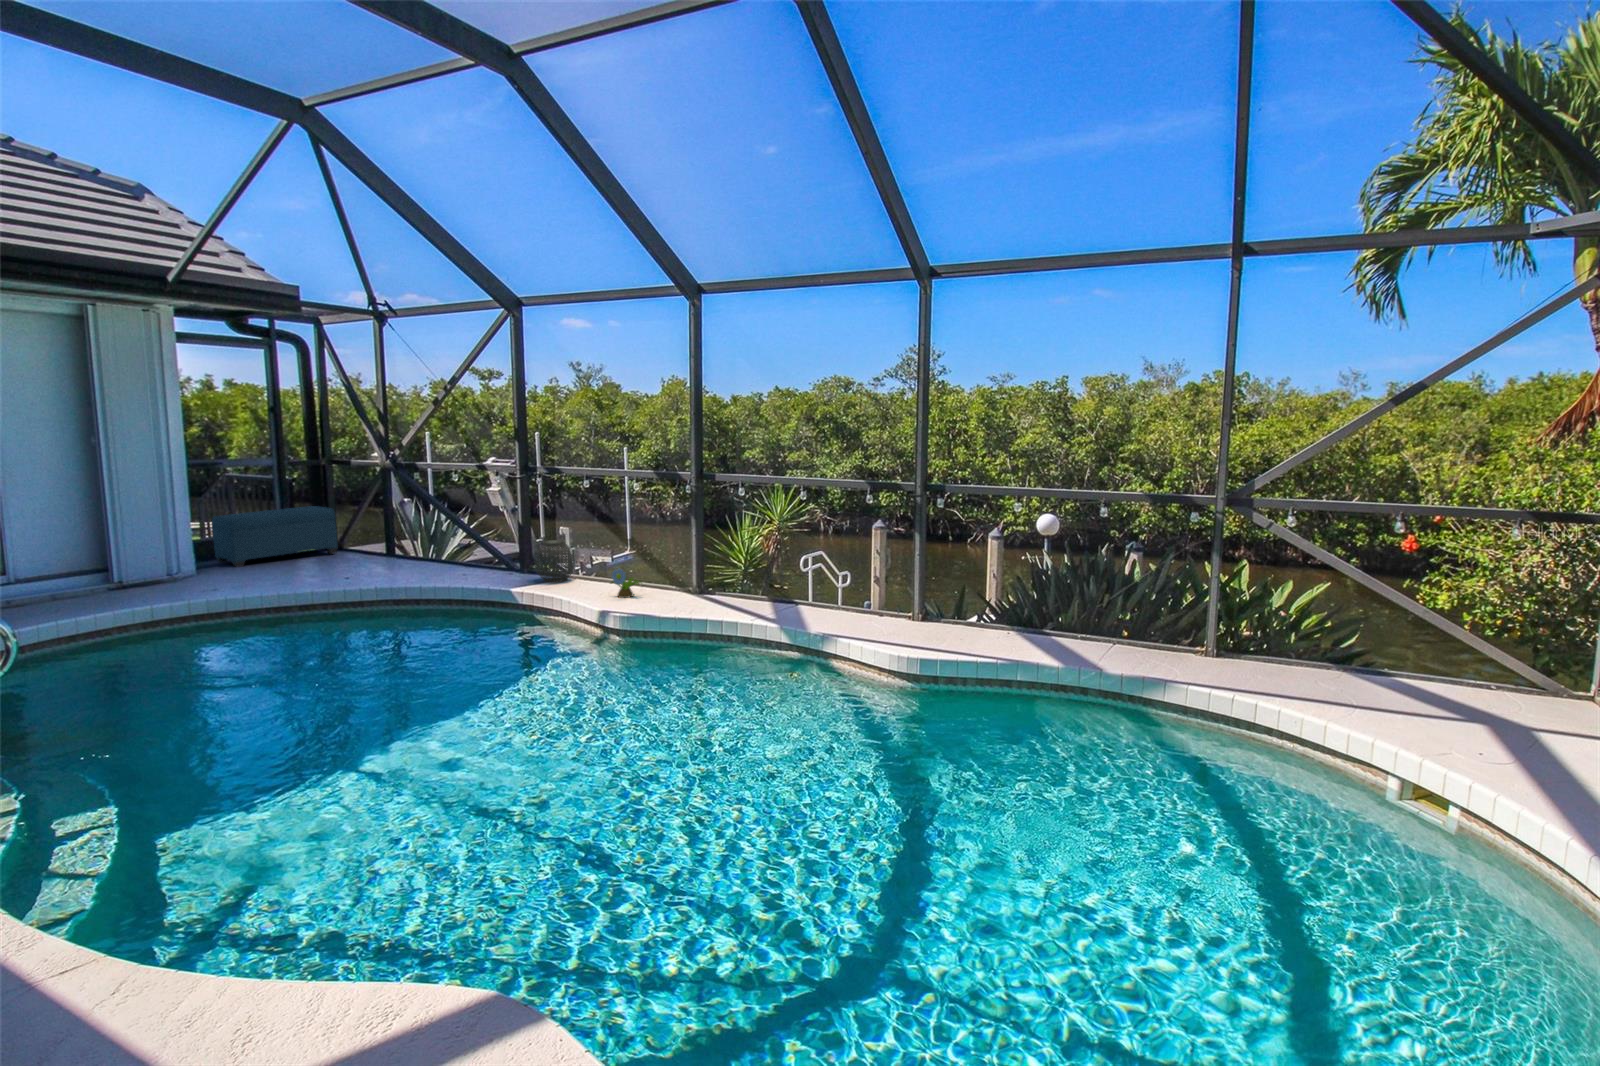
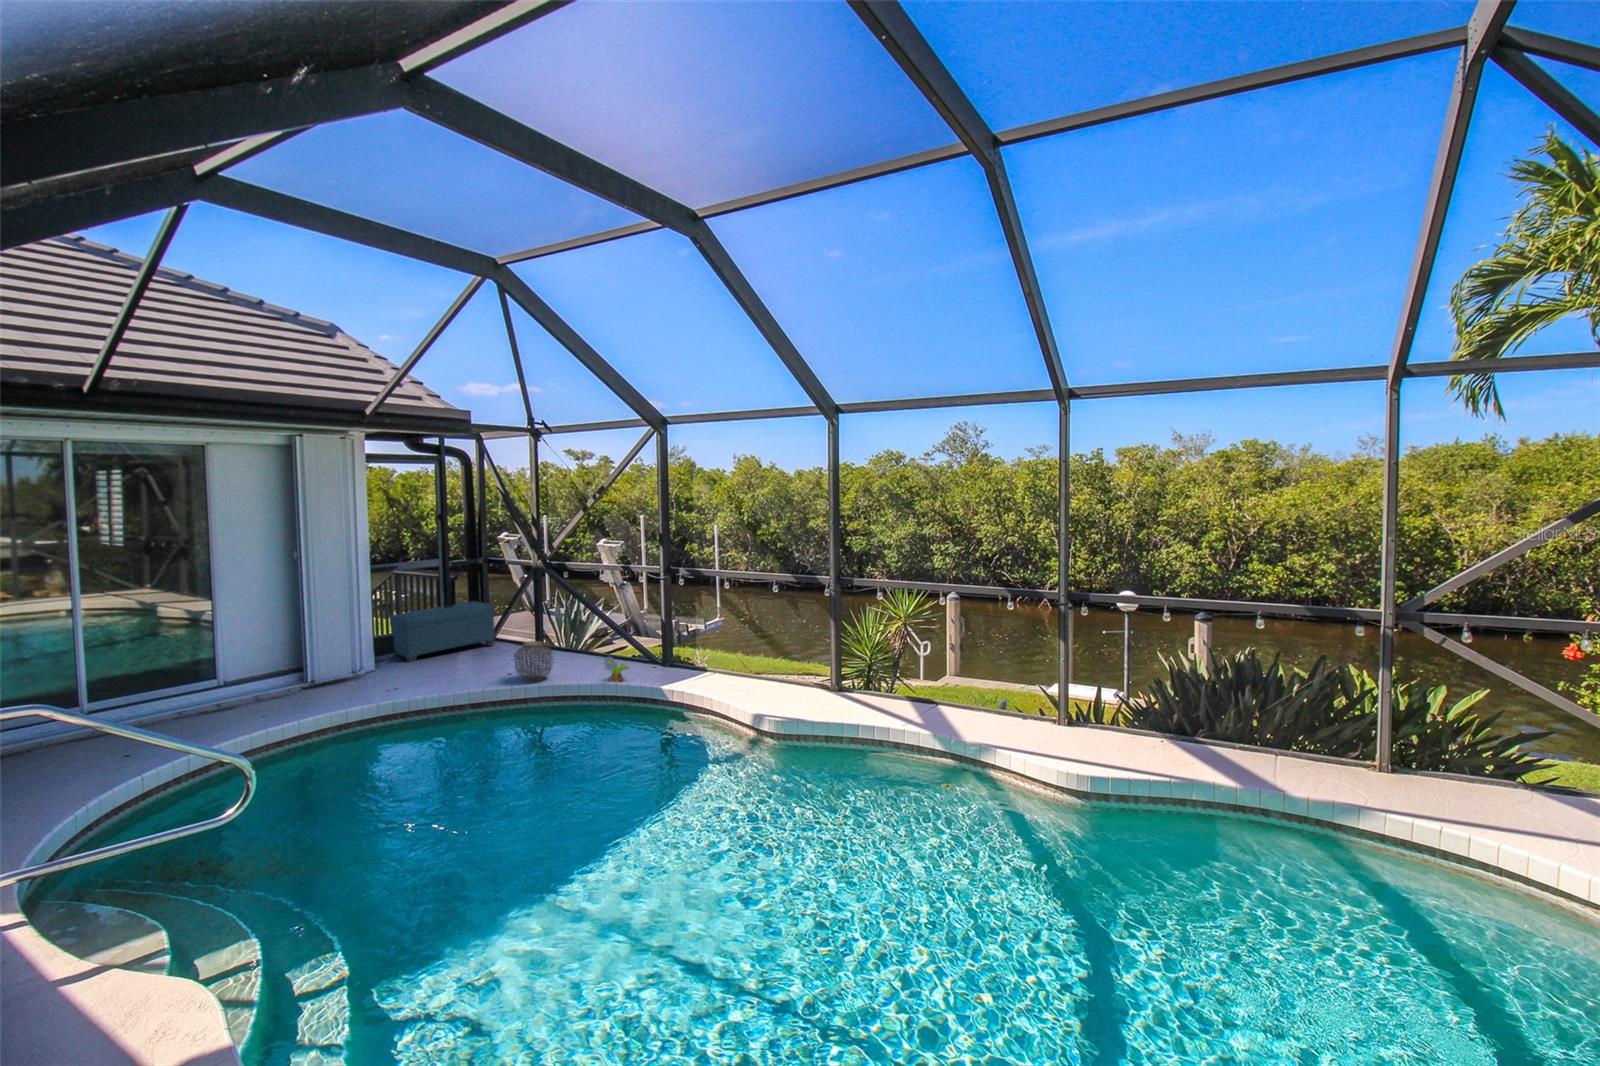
woven basket: present [534,540,574,582] -> present [514,641,553,682]
decorative plant: present [612,568,641,598] -> present [604,657,629,682]

